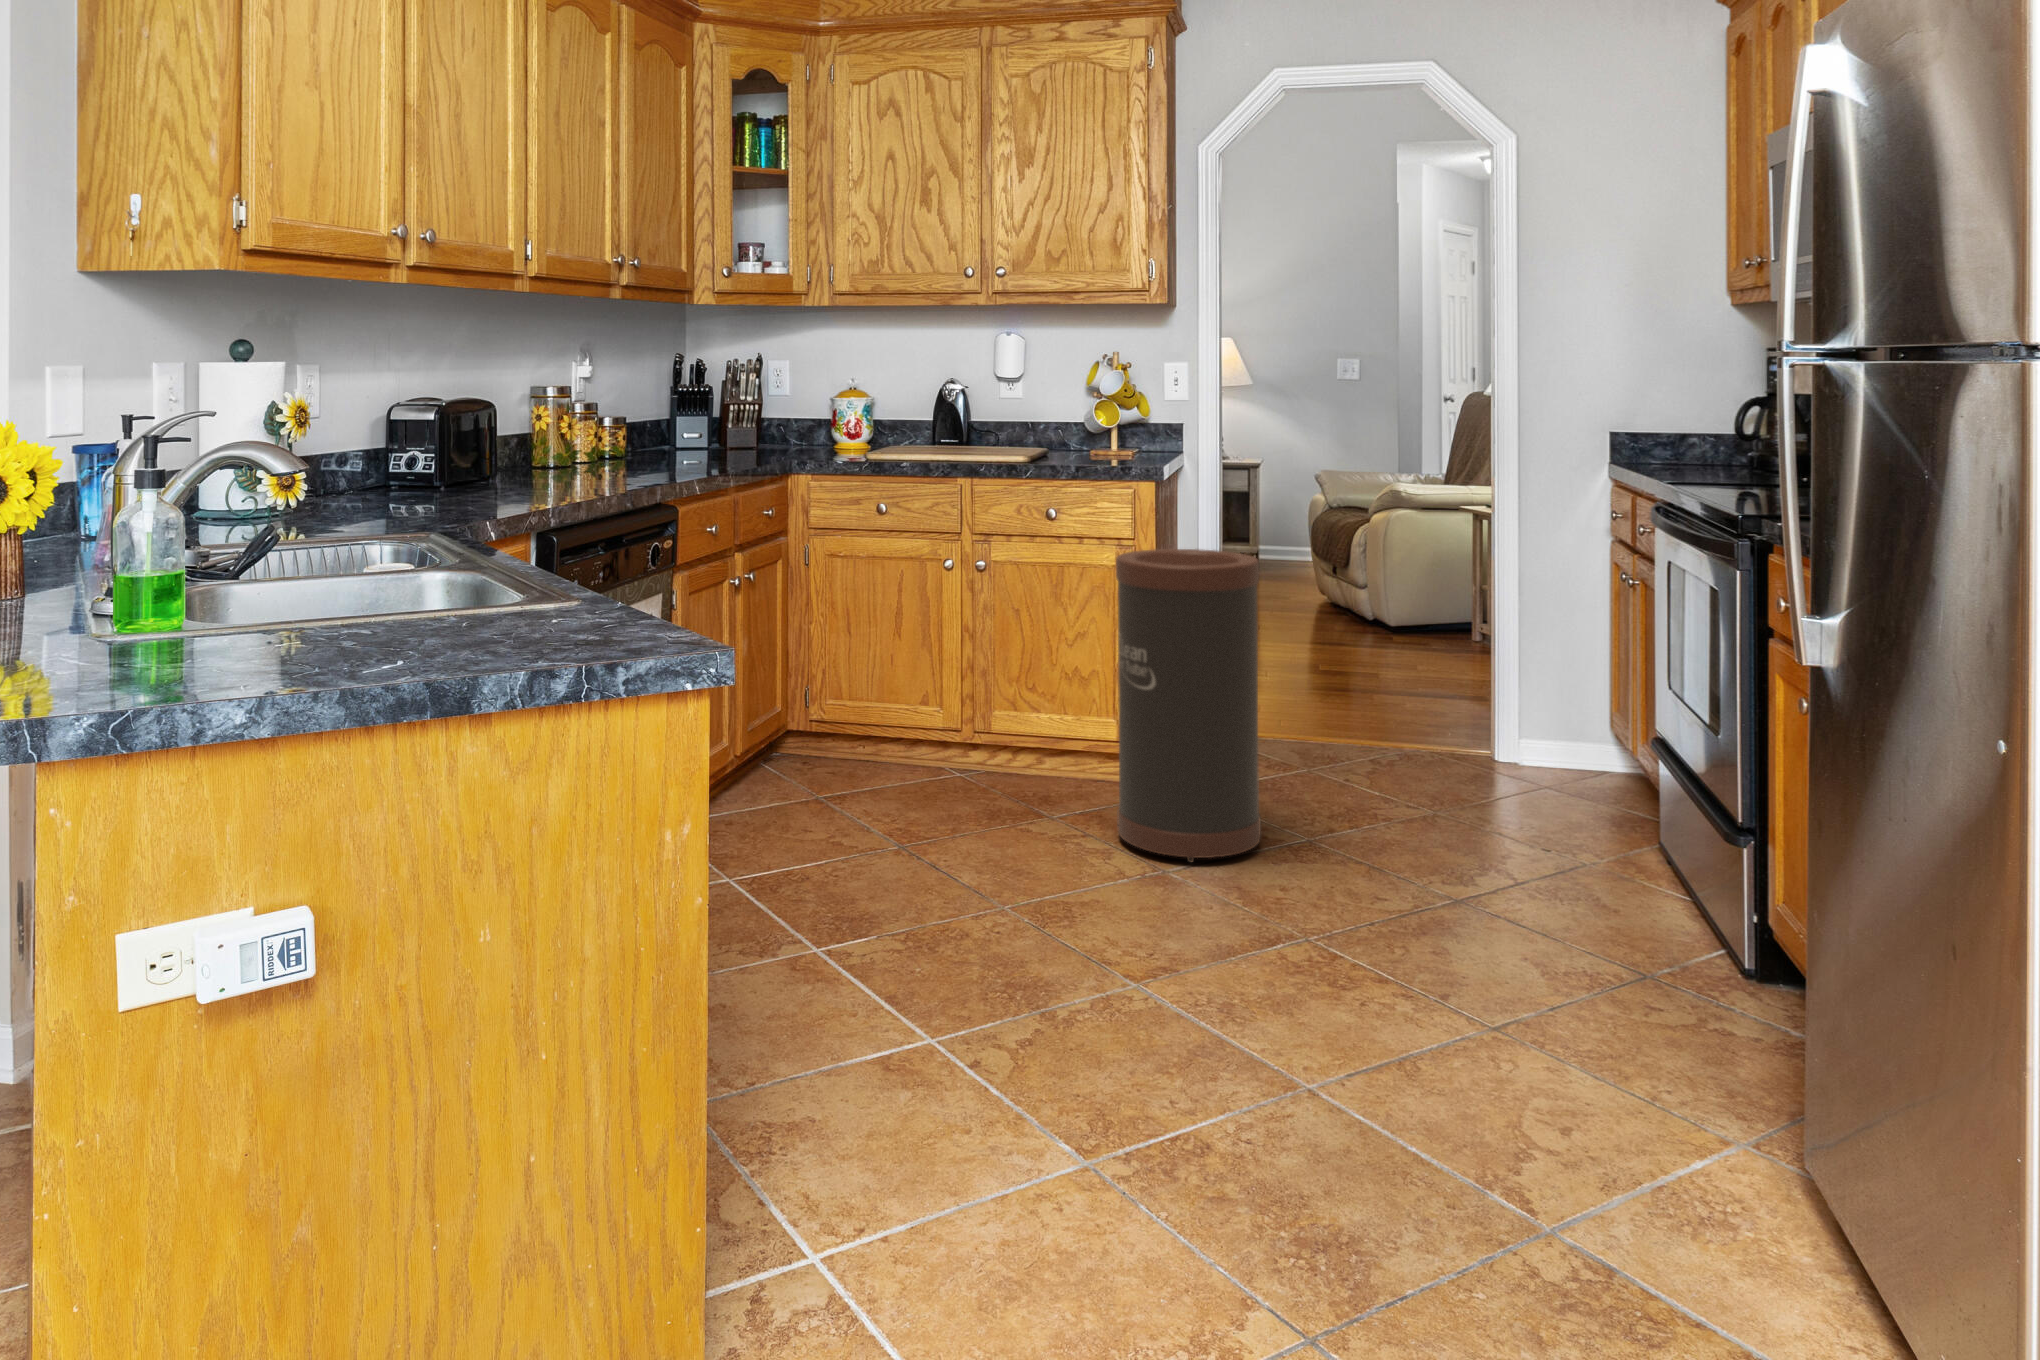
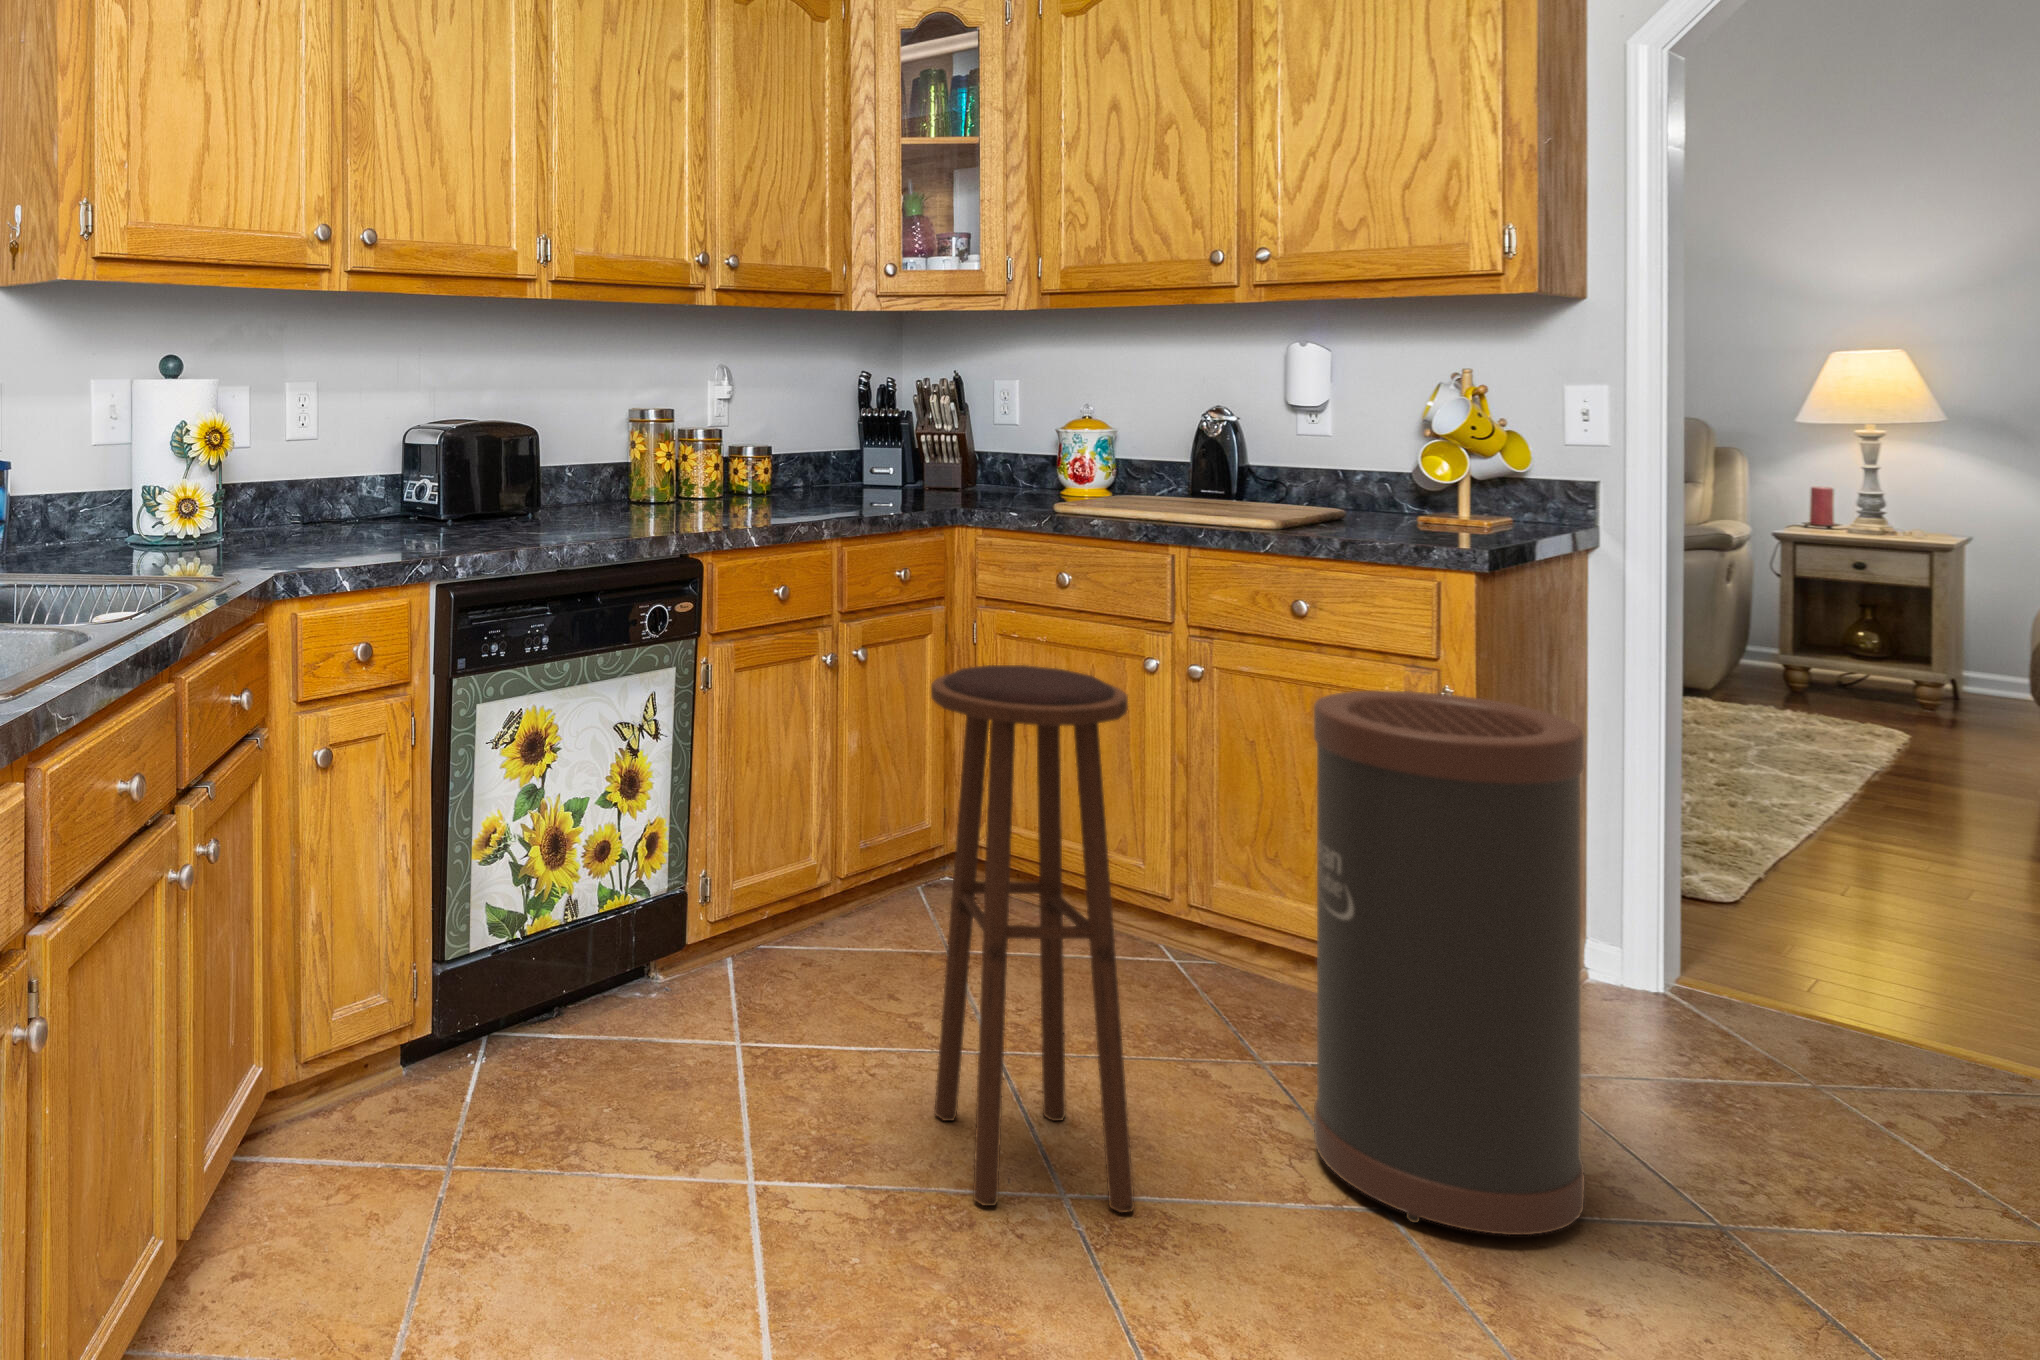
stool: none [908,552,1060,917] -> present [931,665,1134,1213]

